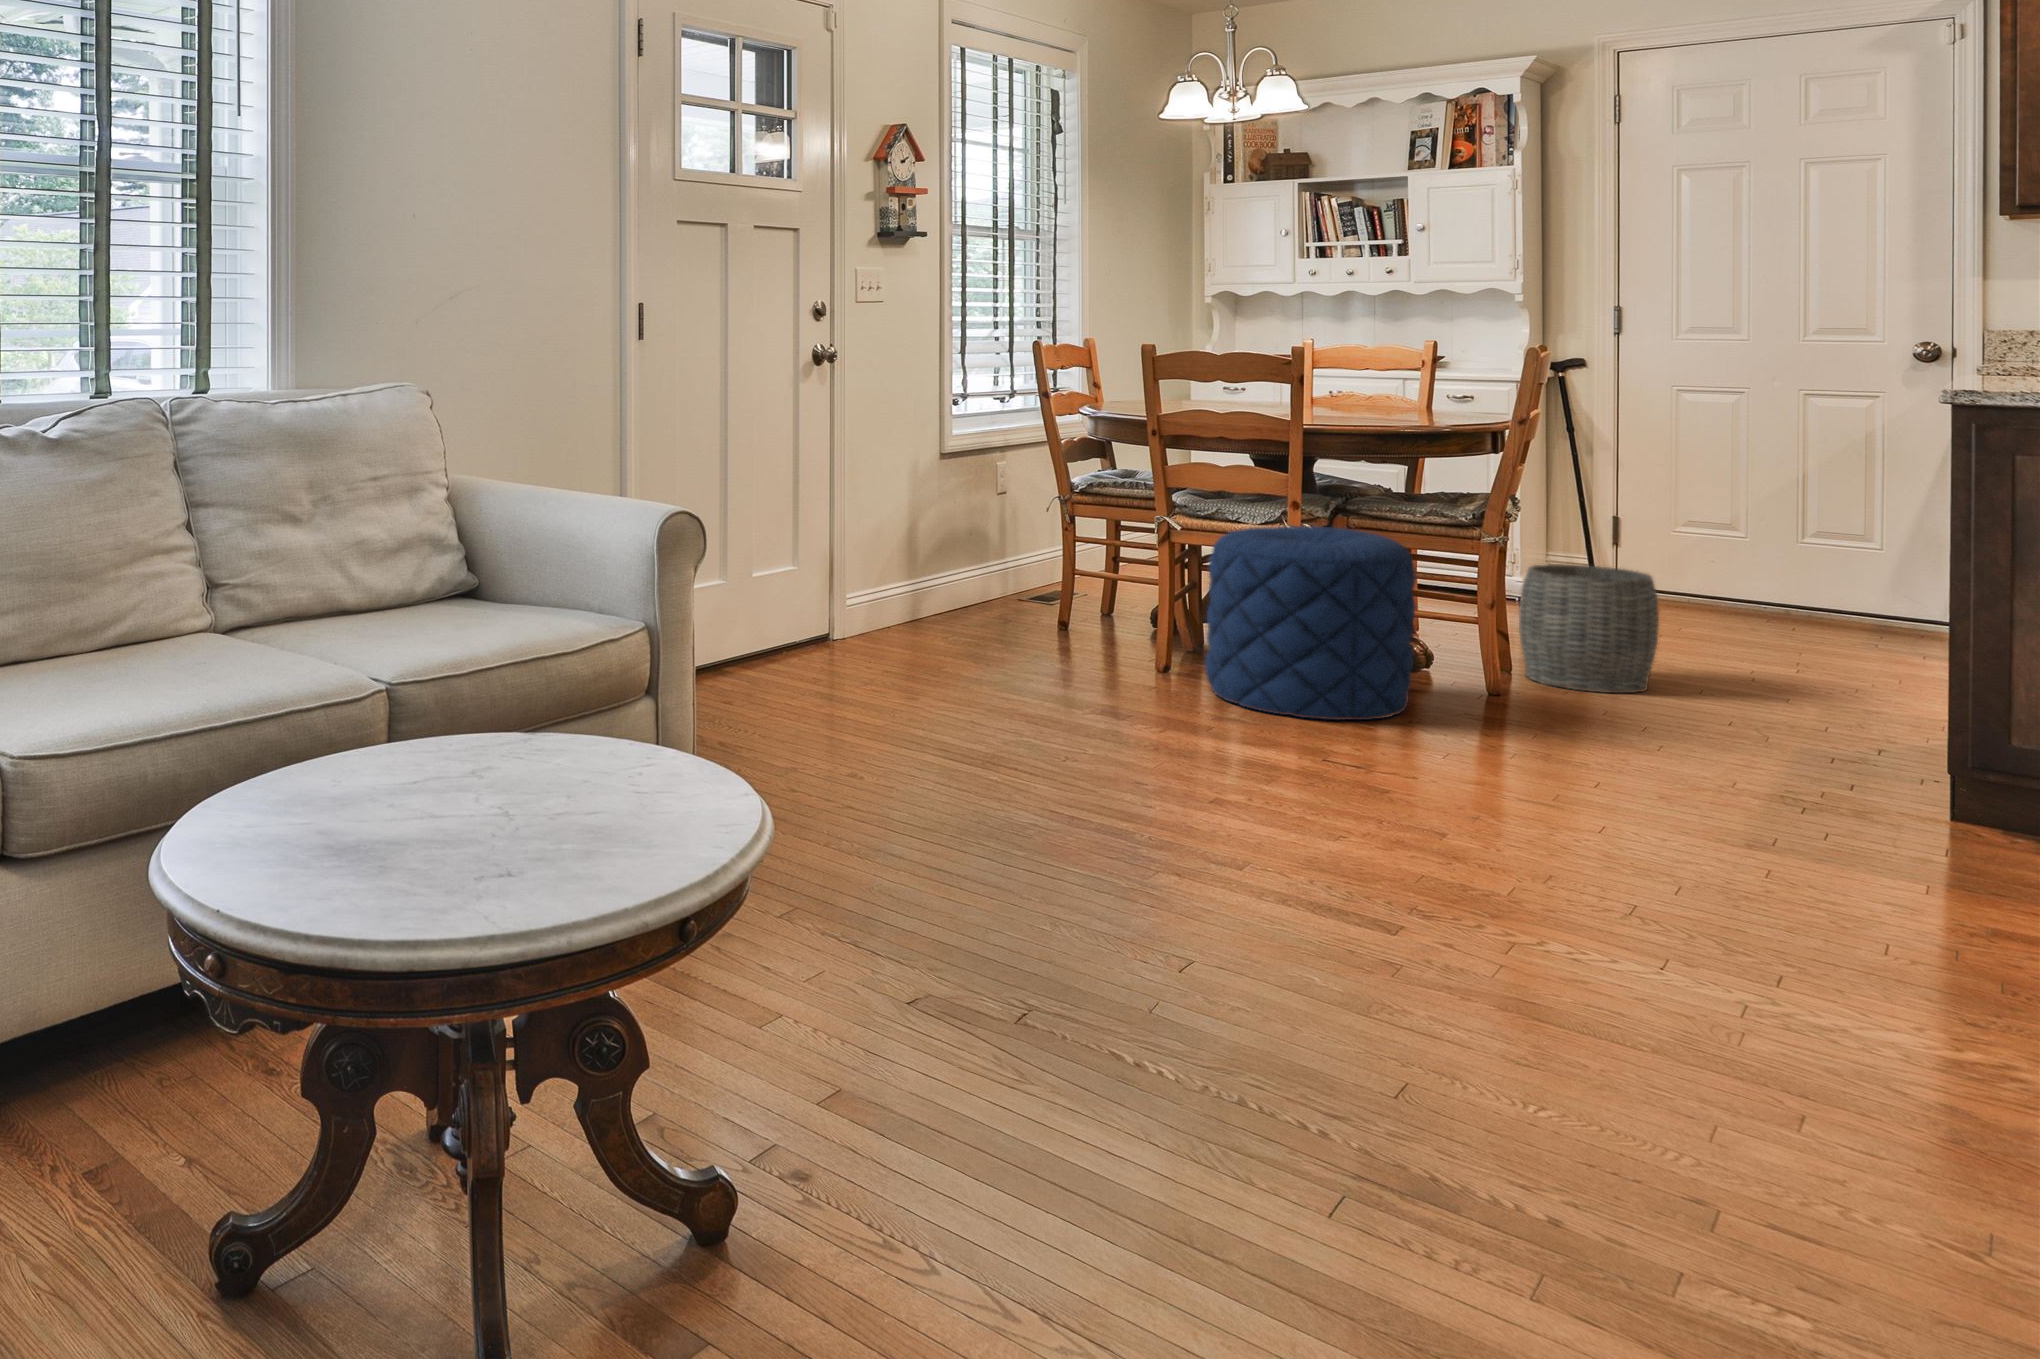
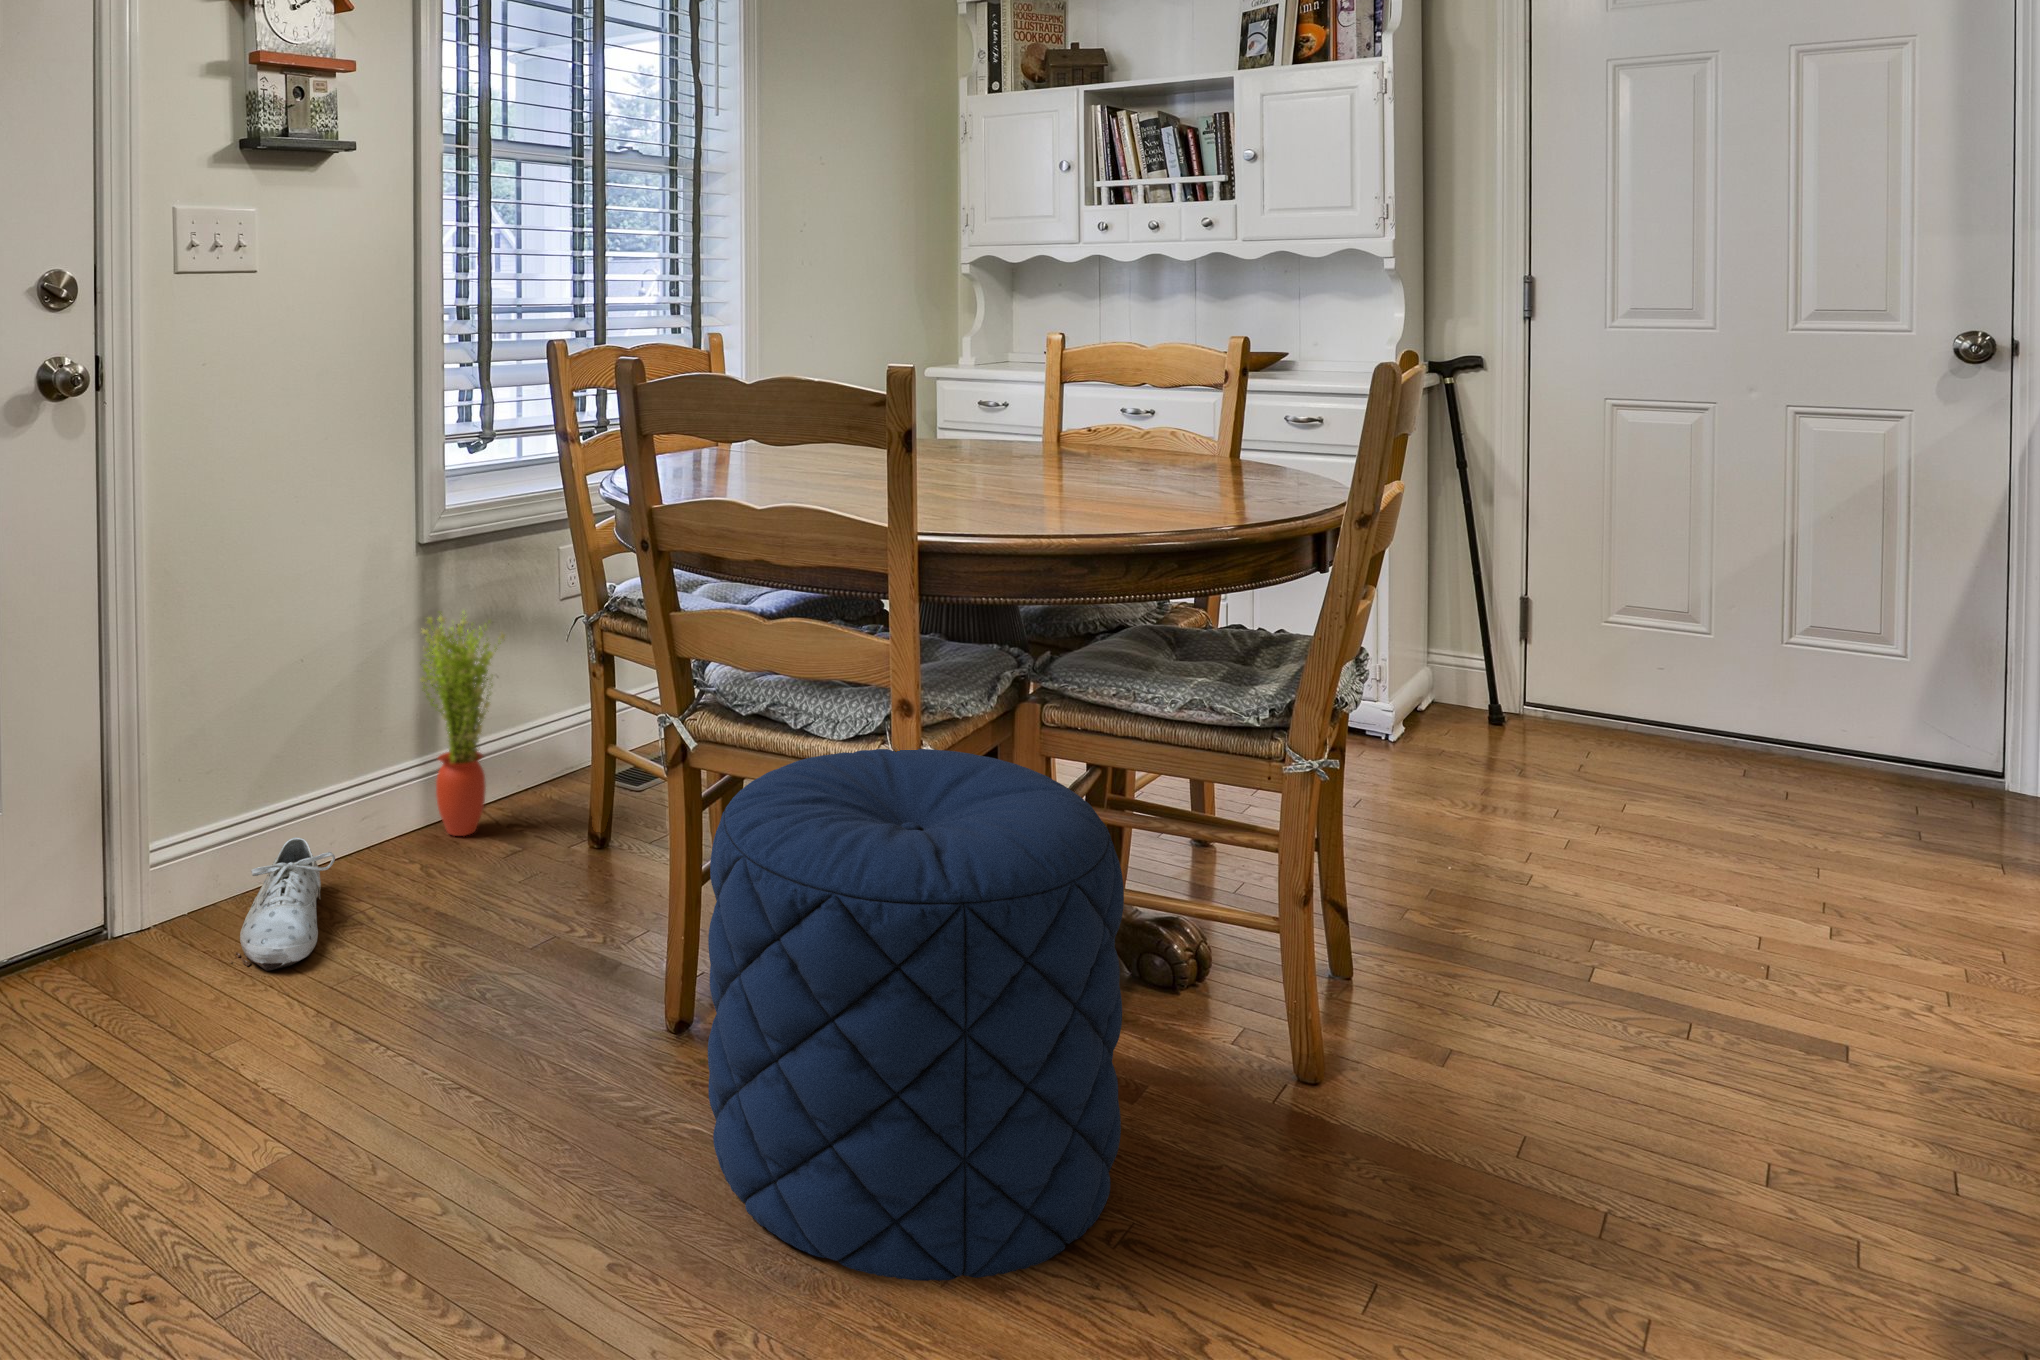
potted plant: none [942,493,986,617] -> present [420,613,505,836]
woven basket: present [1519,564,1659,693] -> none [1364,783,1619,1087]
shoe: none [887,603,941,651] -> present [230,838,335,971]

